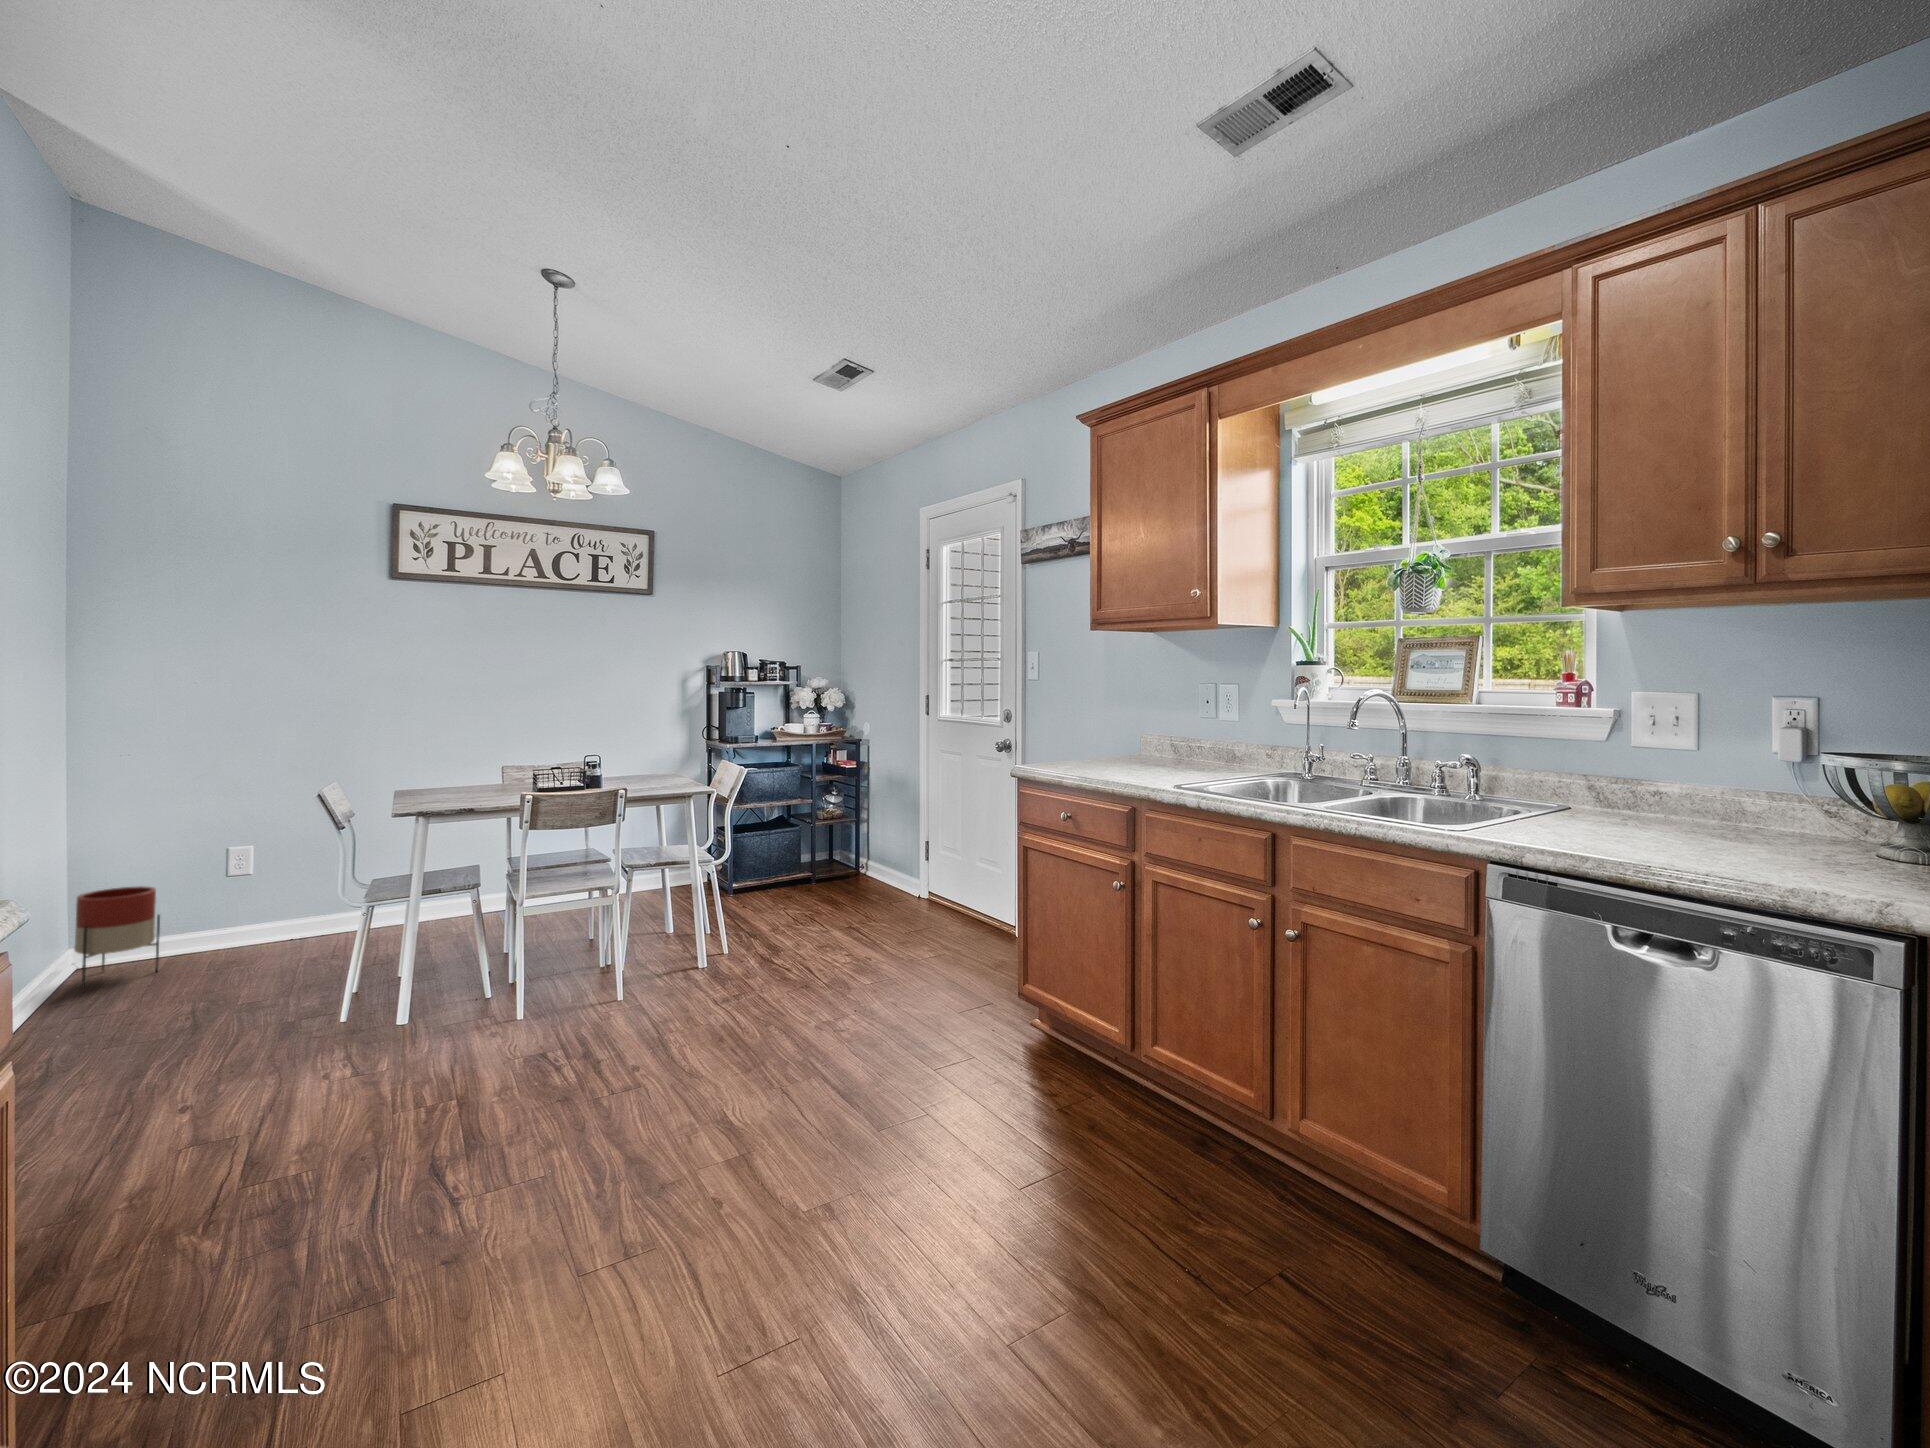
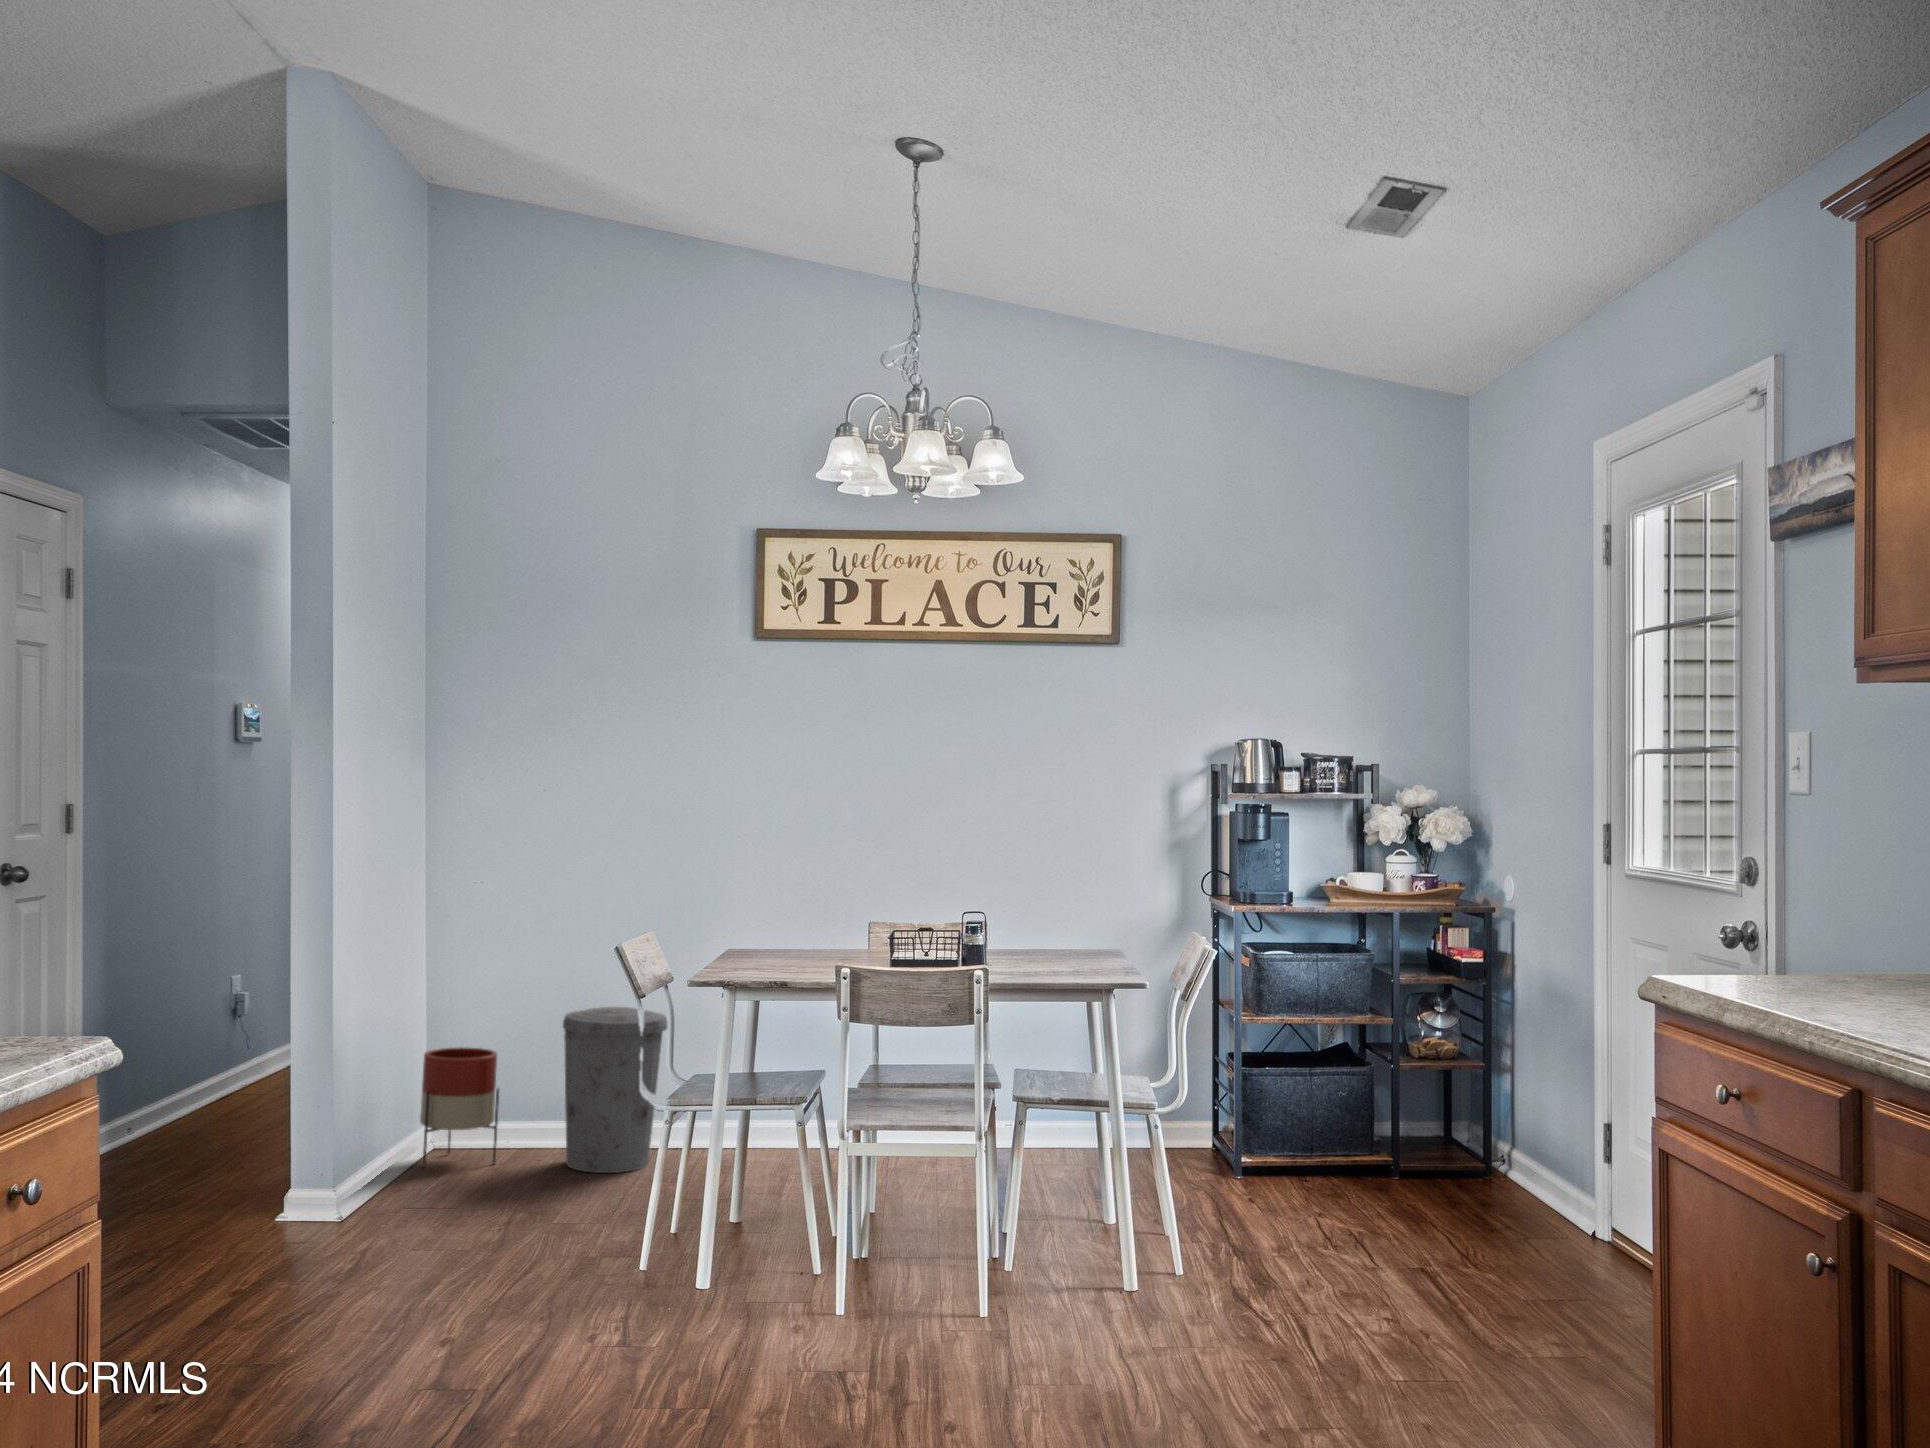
trash can: none [224,842,322,964] -> present [563,1007,668,1173]

